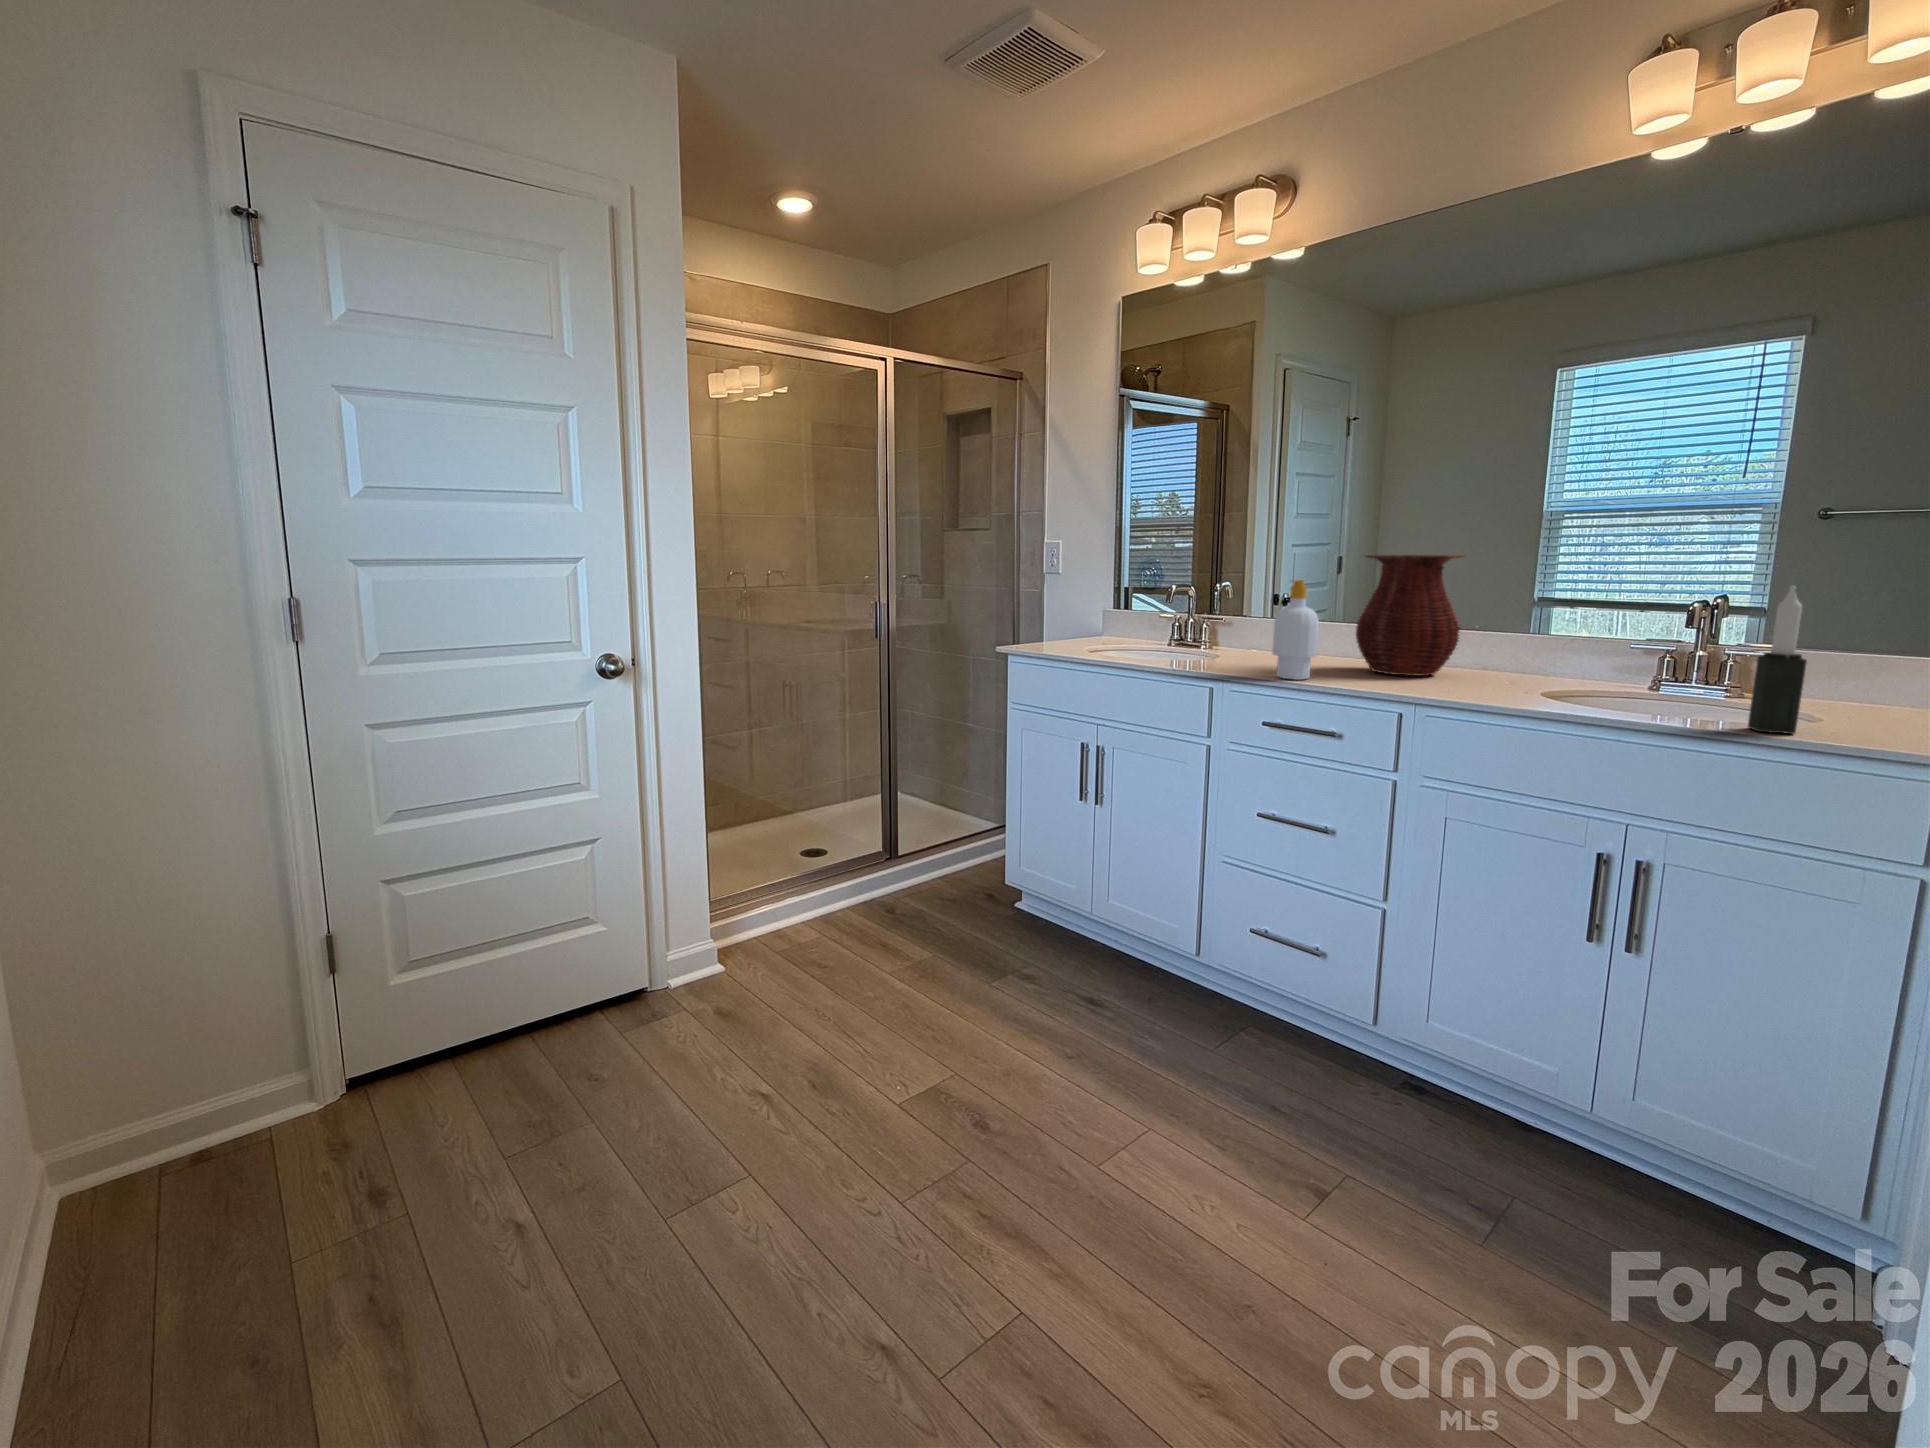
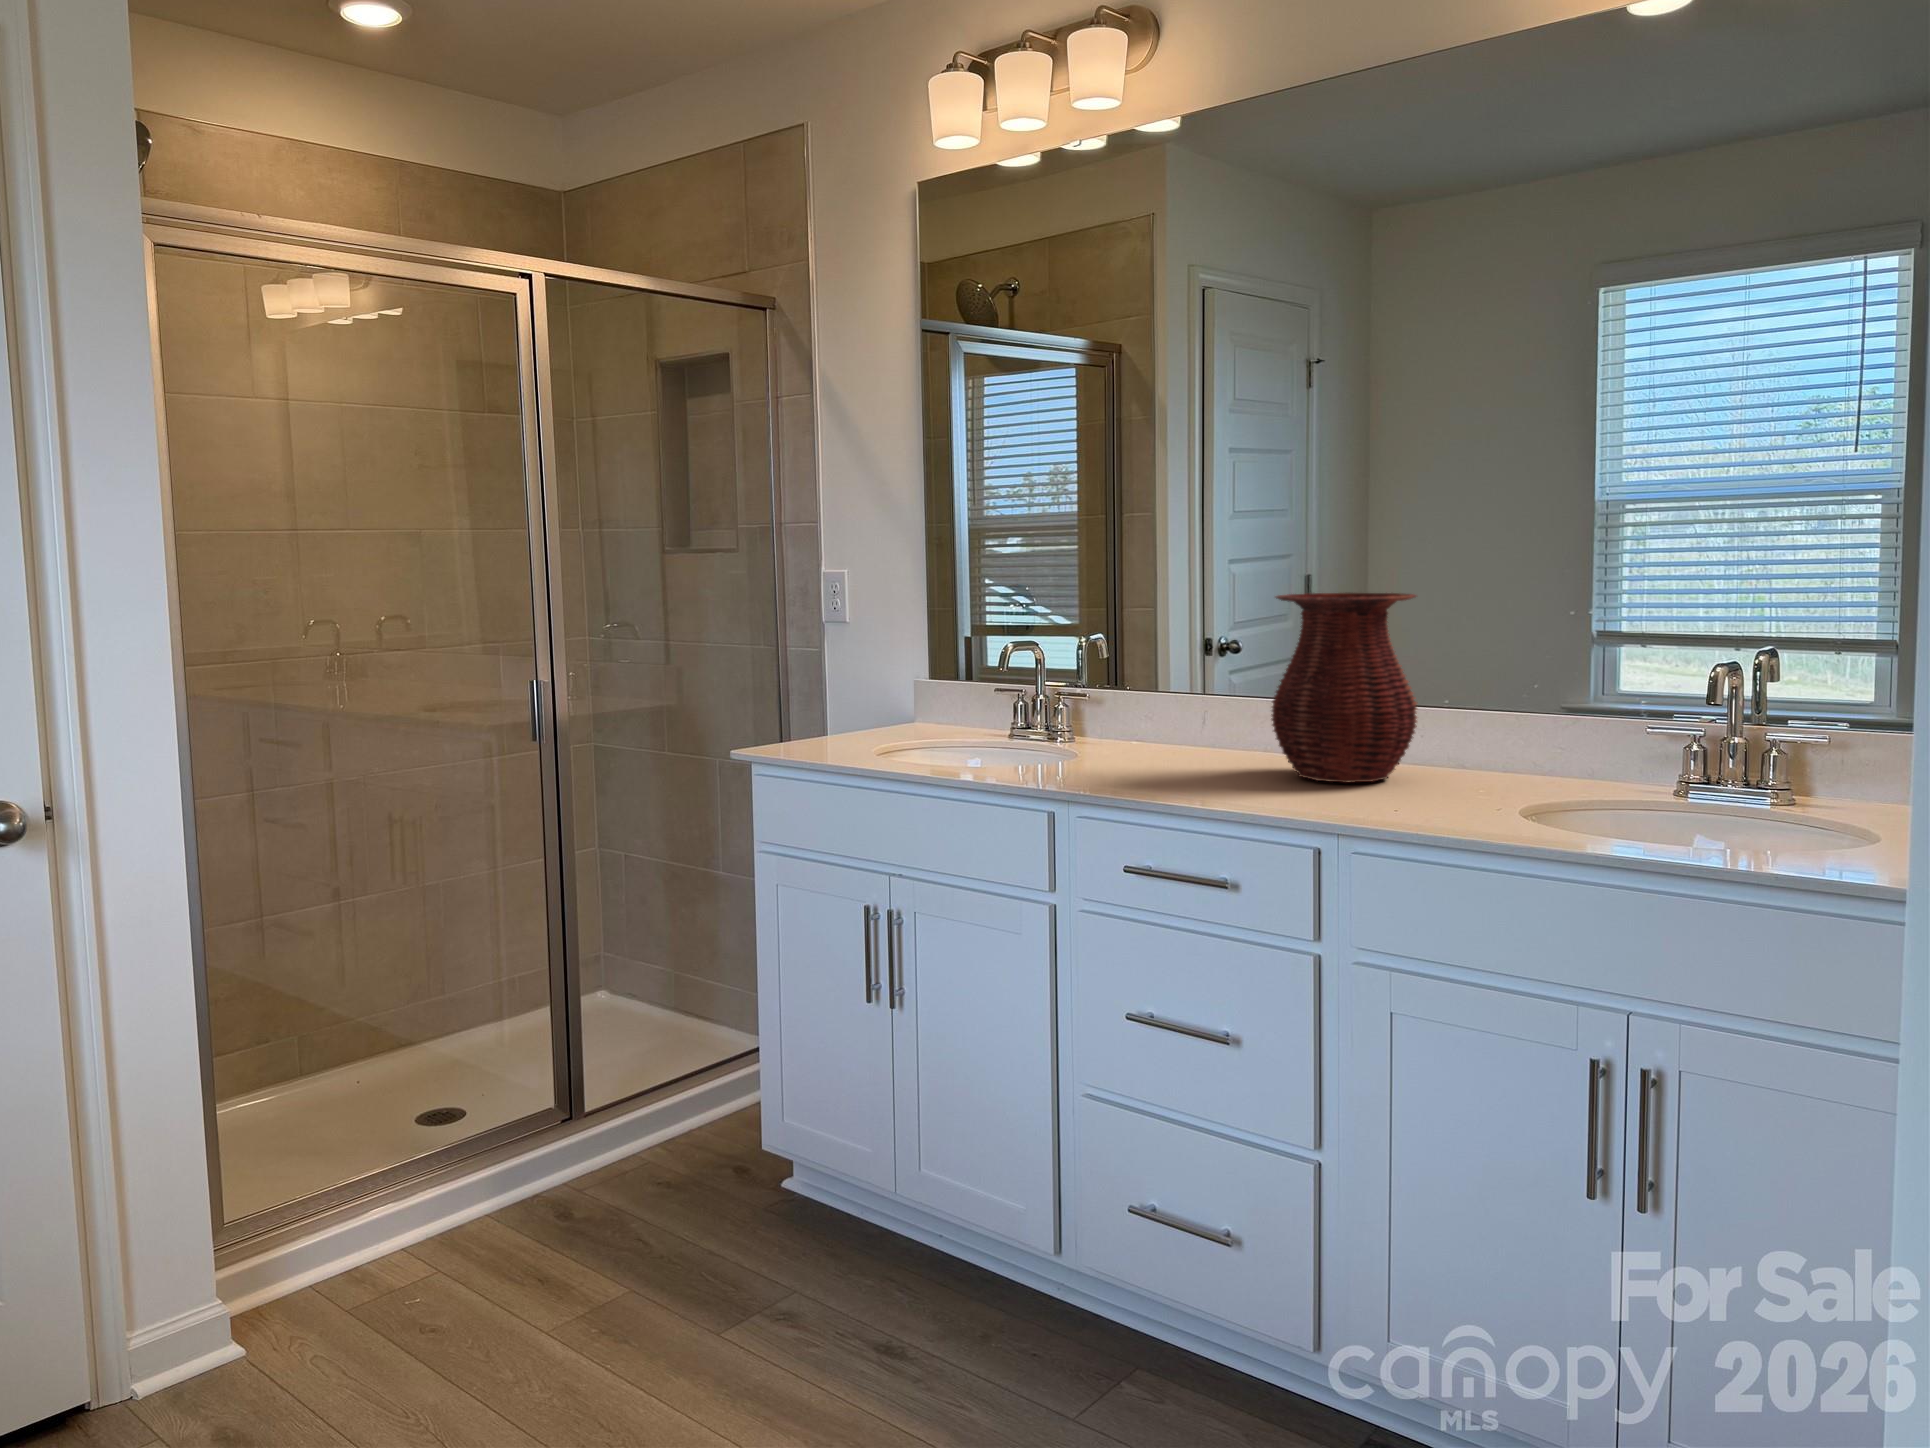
soap bottle: present [1272,580,1319,680] -> none [1141,639,1208,797]
candle: present [1748,585,1807,734] -> none [1769,652,1830,868]

